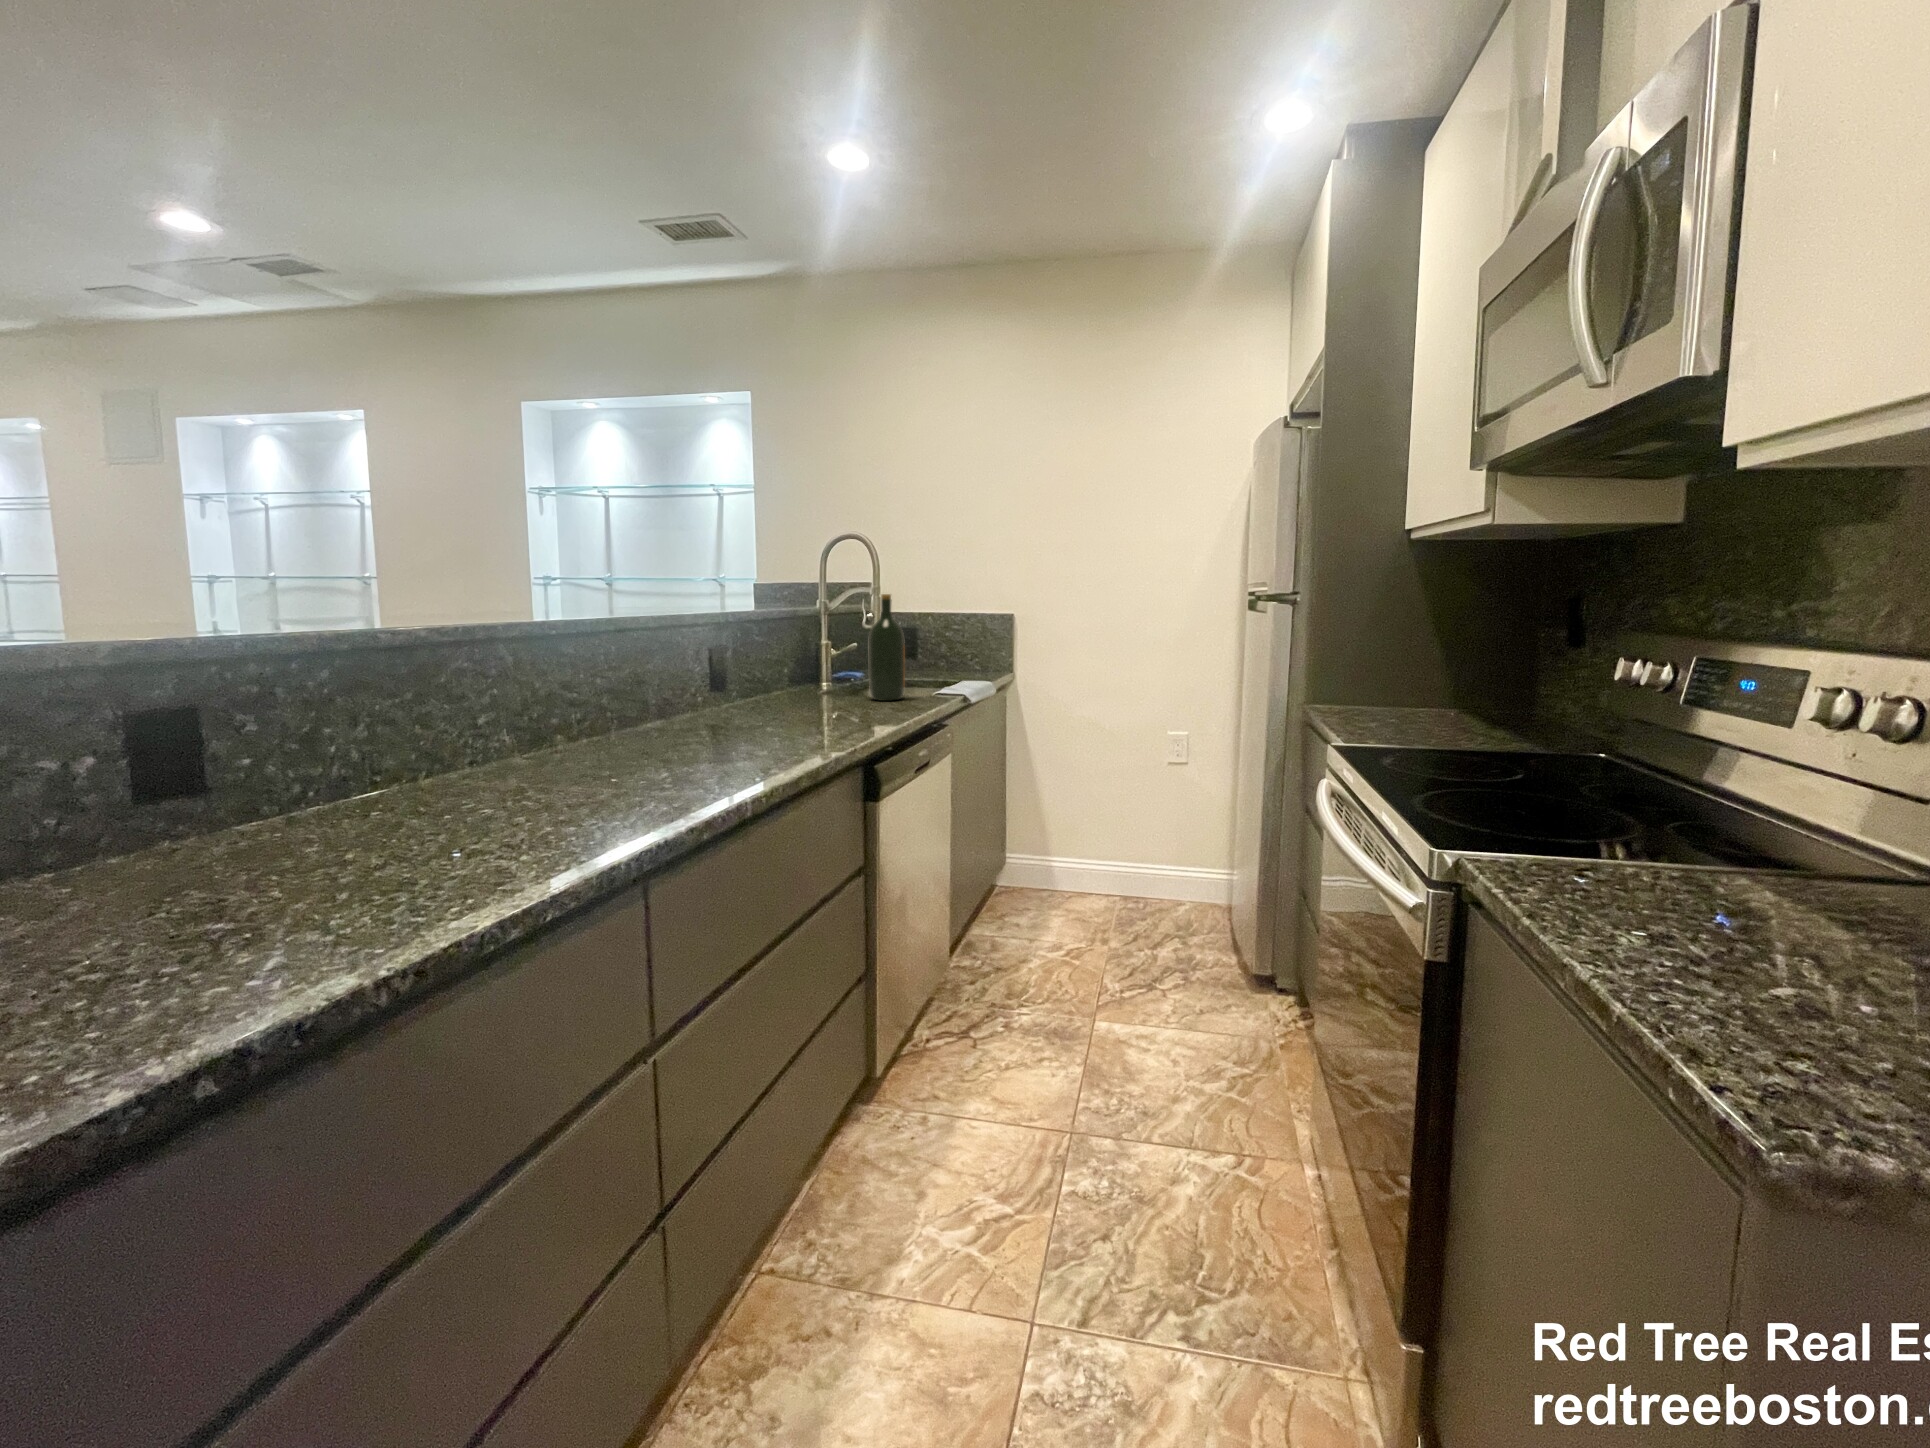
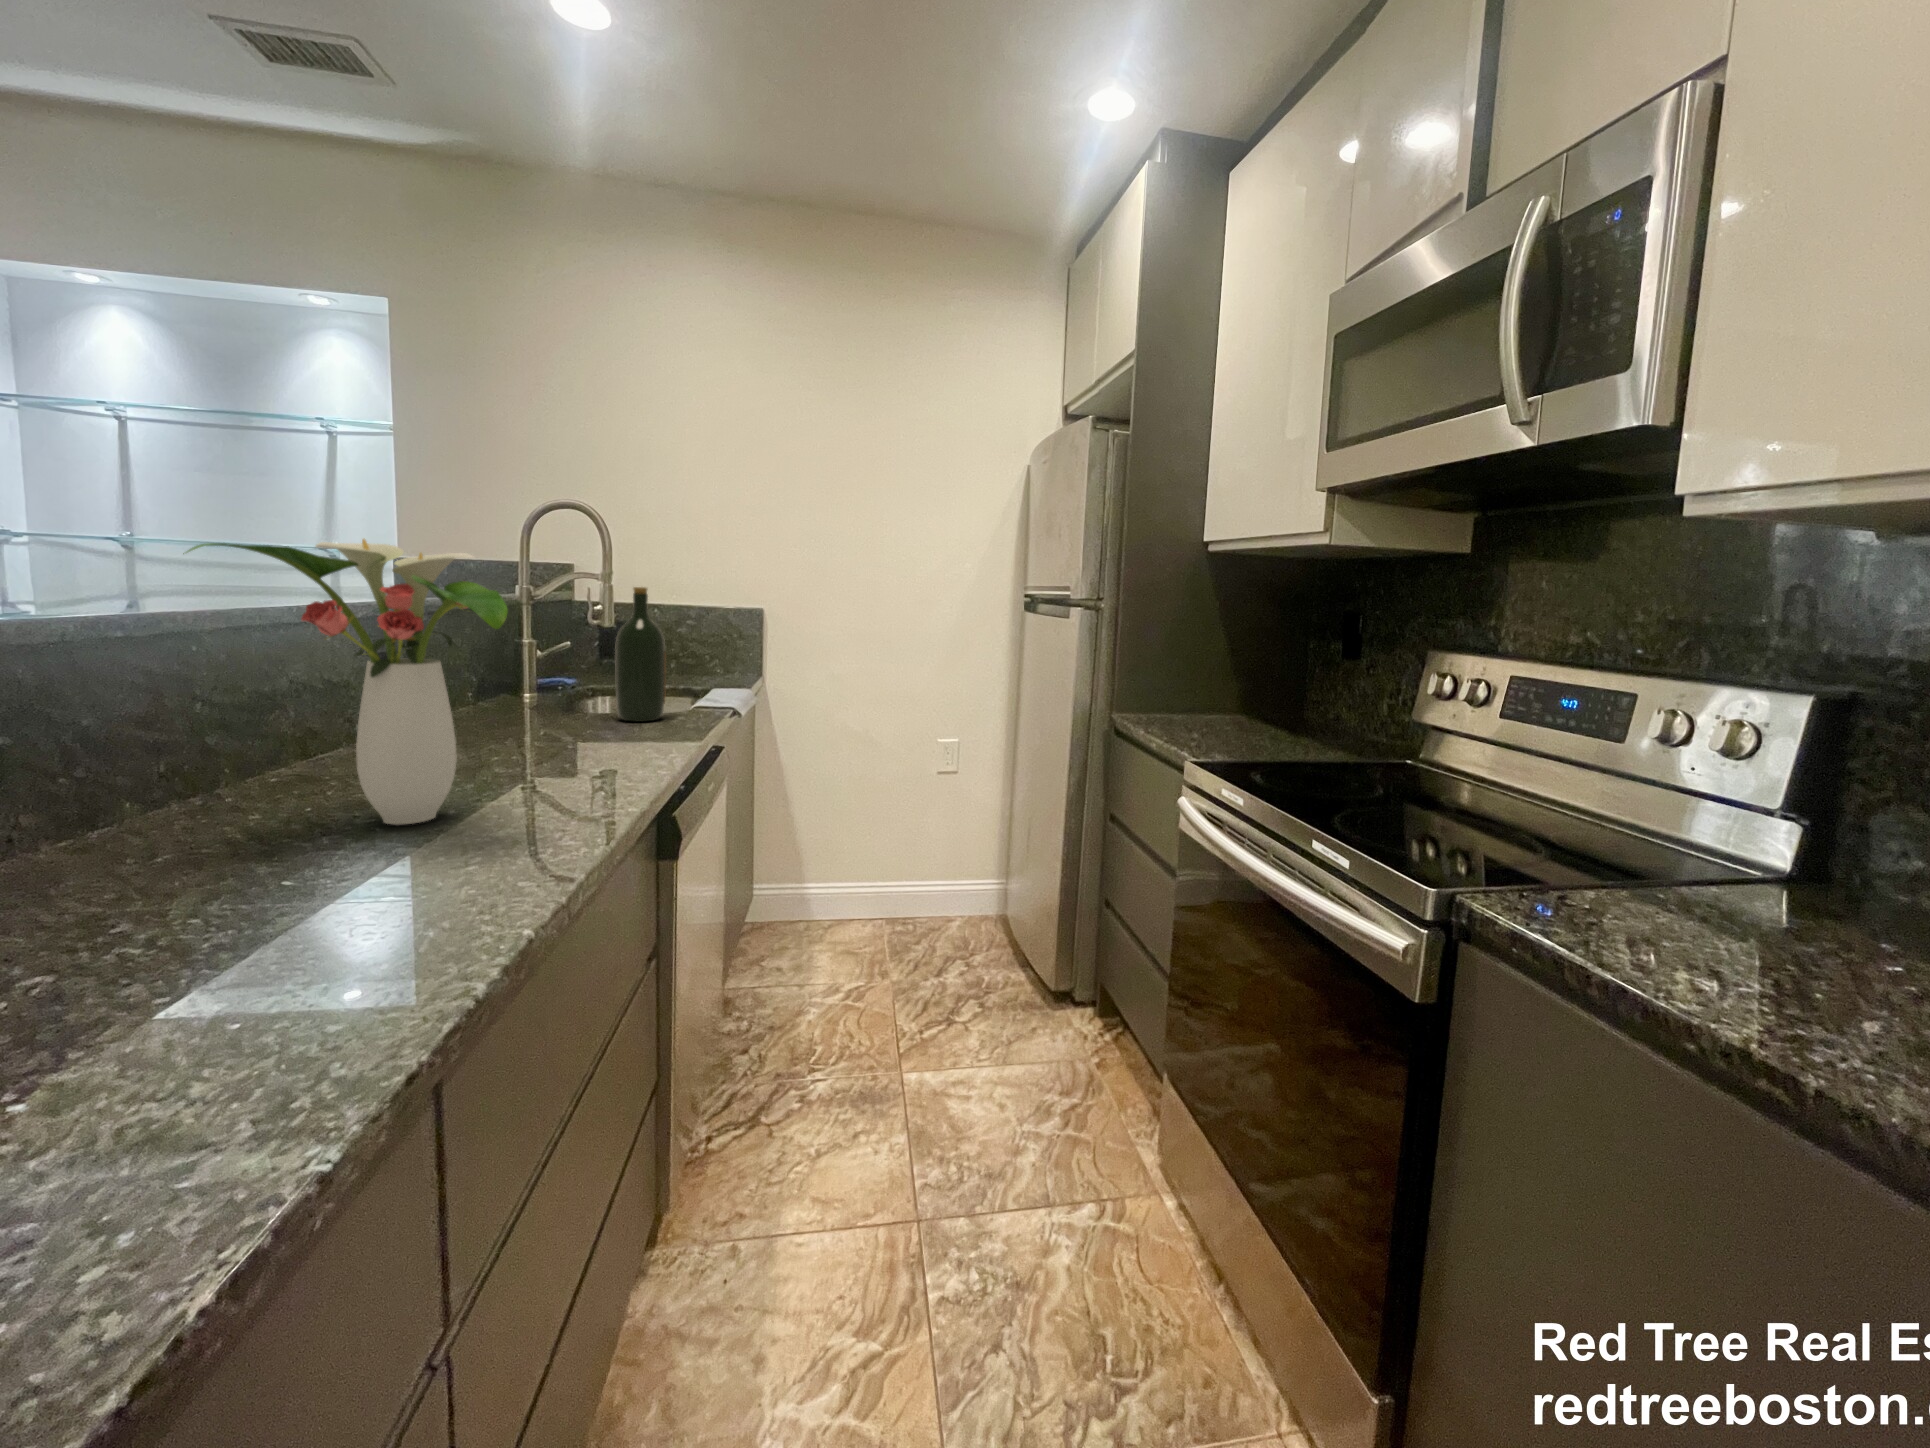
flower arrangement: none [574,567,736,754] -> present [183,539,508,825]

